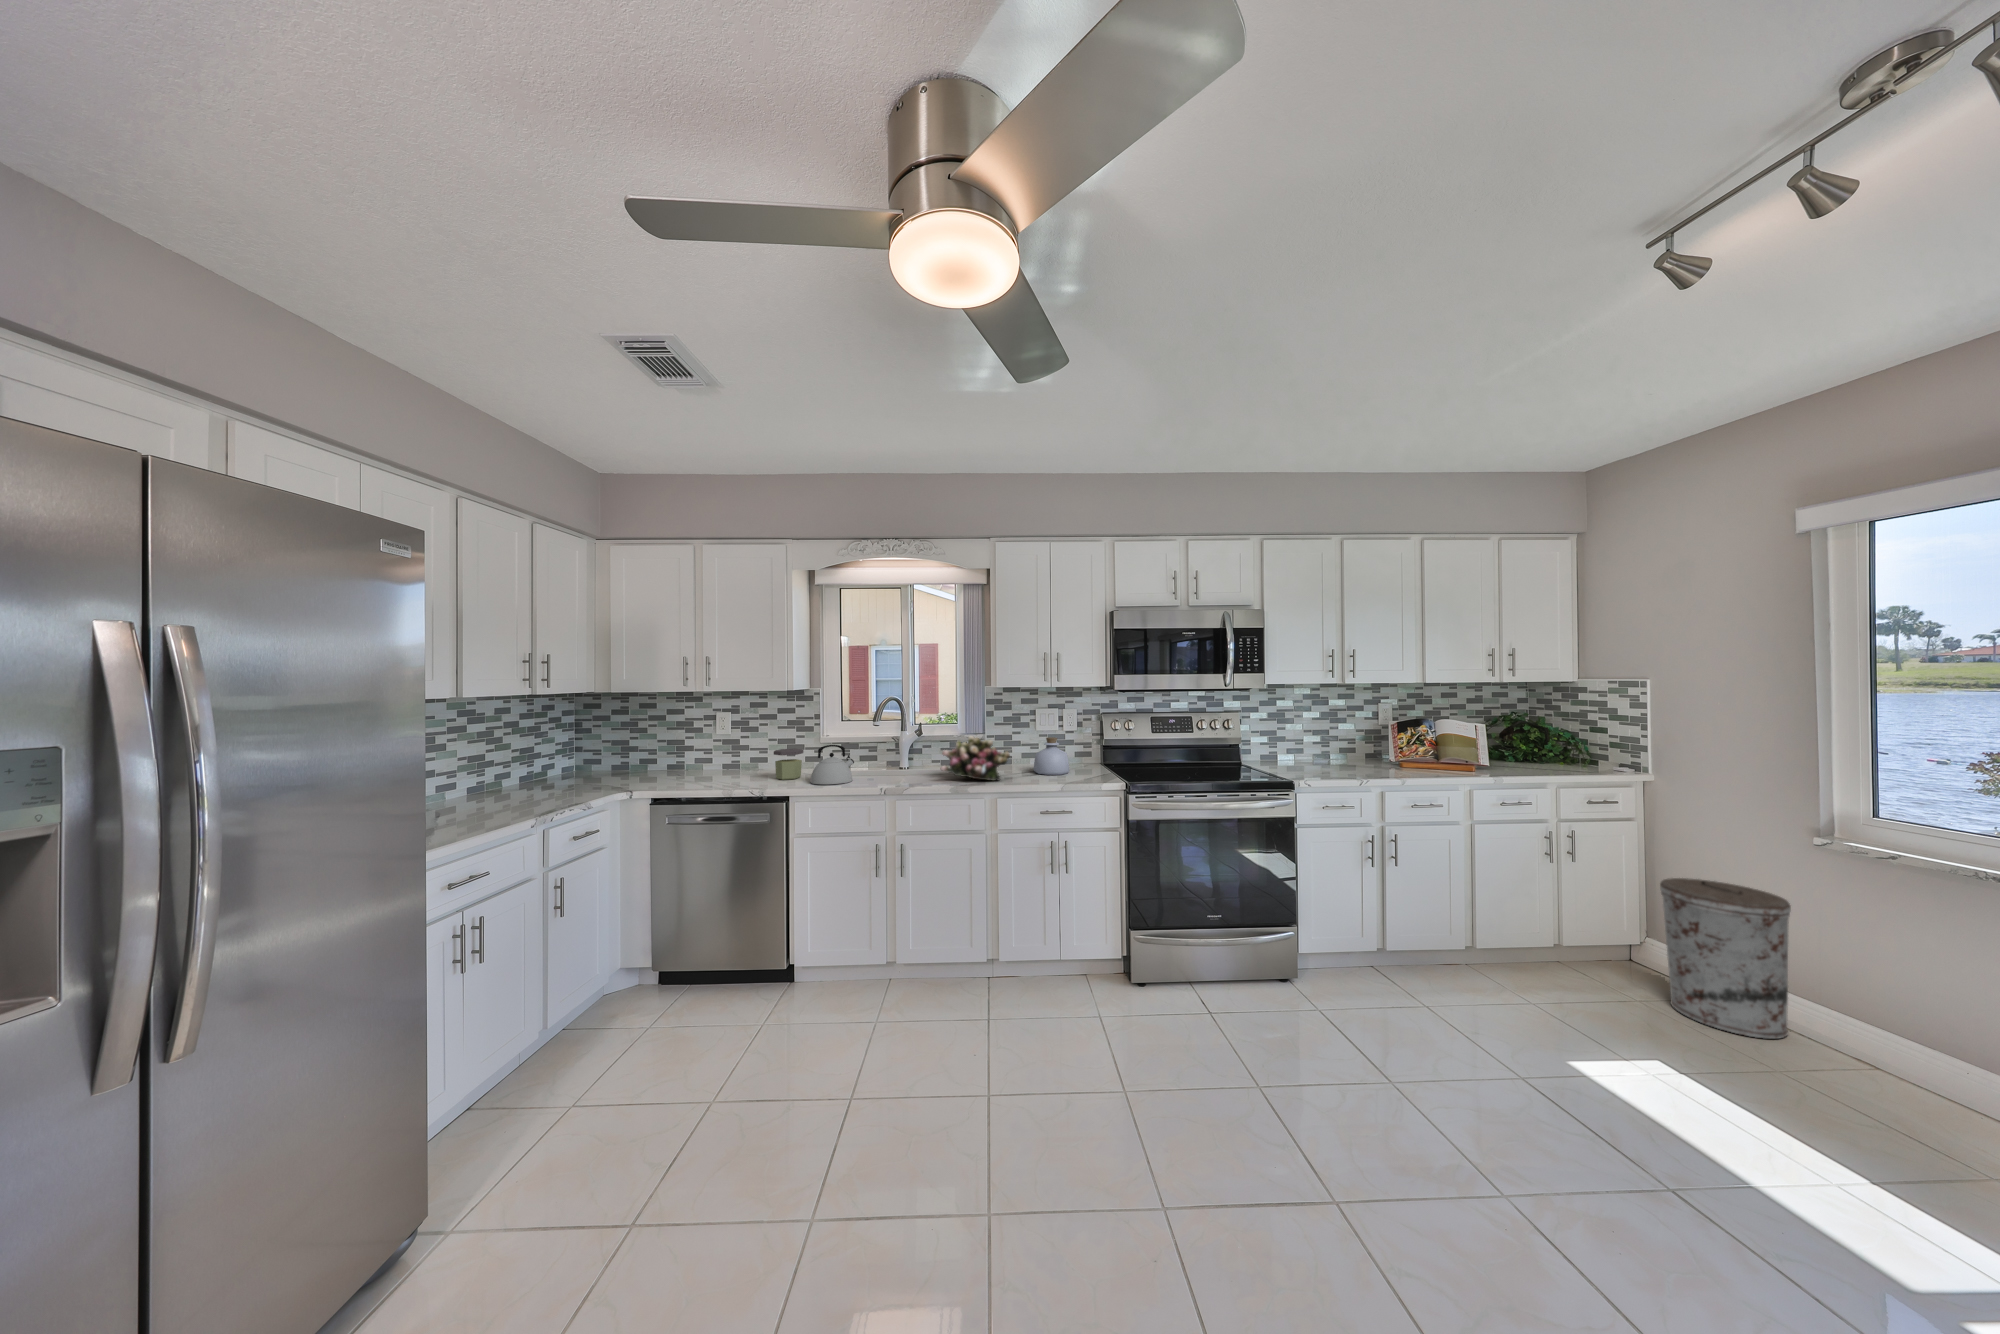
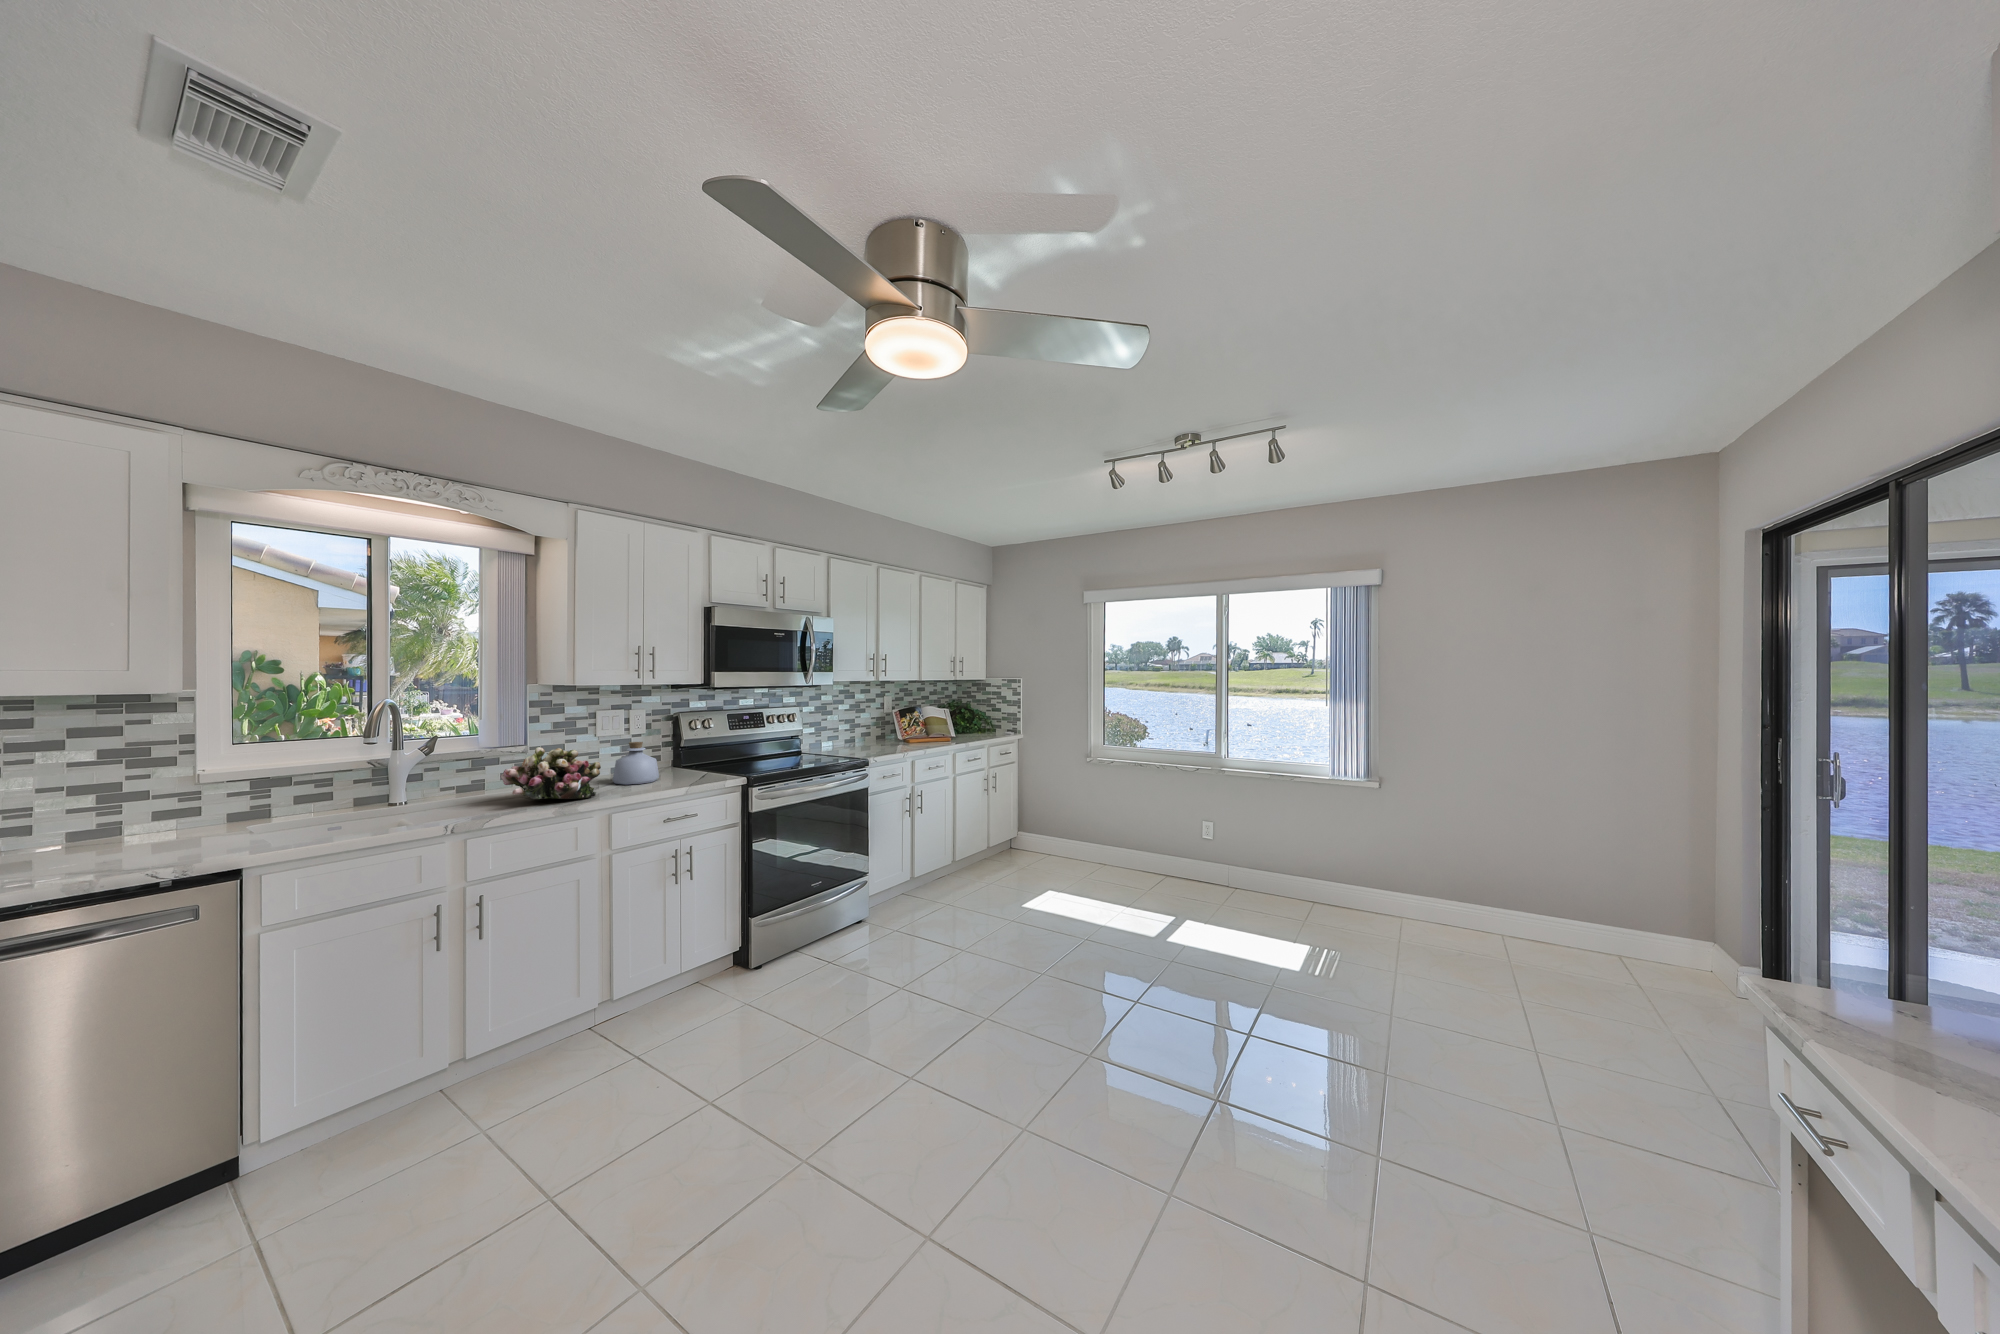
kettle: present [810,745,854,785] -> none [246,779,342,846]
jar: present [774,749,804,780] -> none [122,796,199,855]
trash can: present [1660,878,1791,1039] -> none [1035,792,1082,871]

